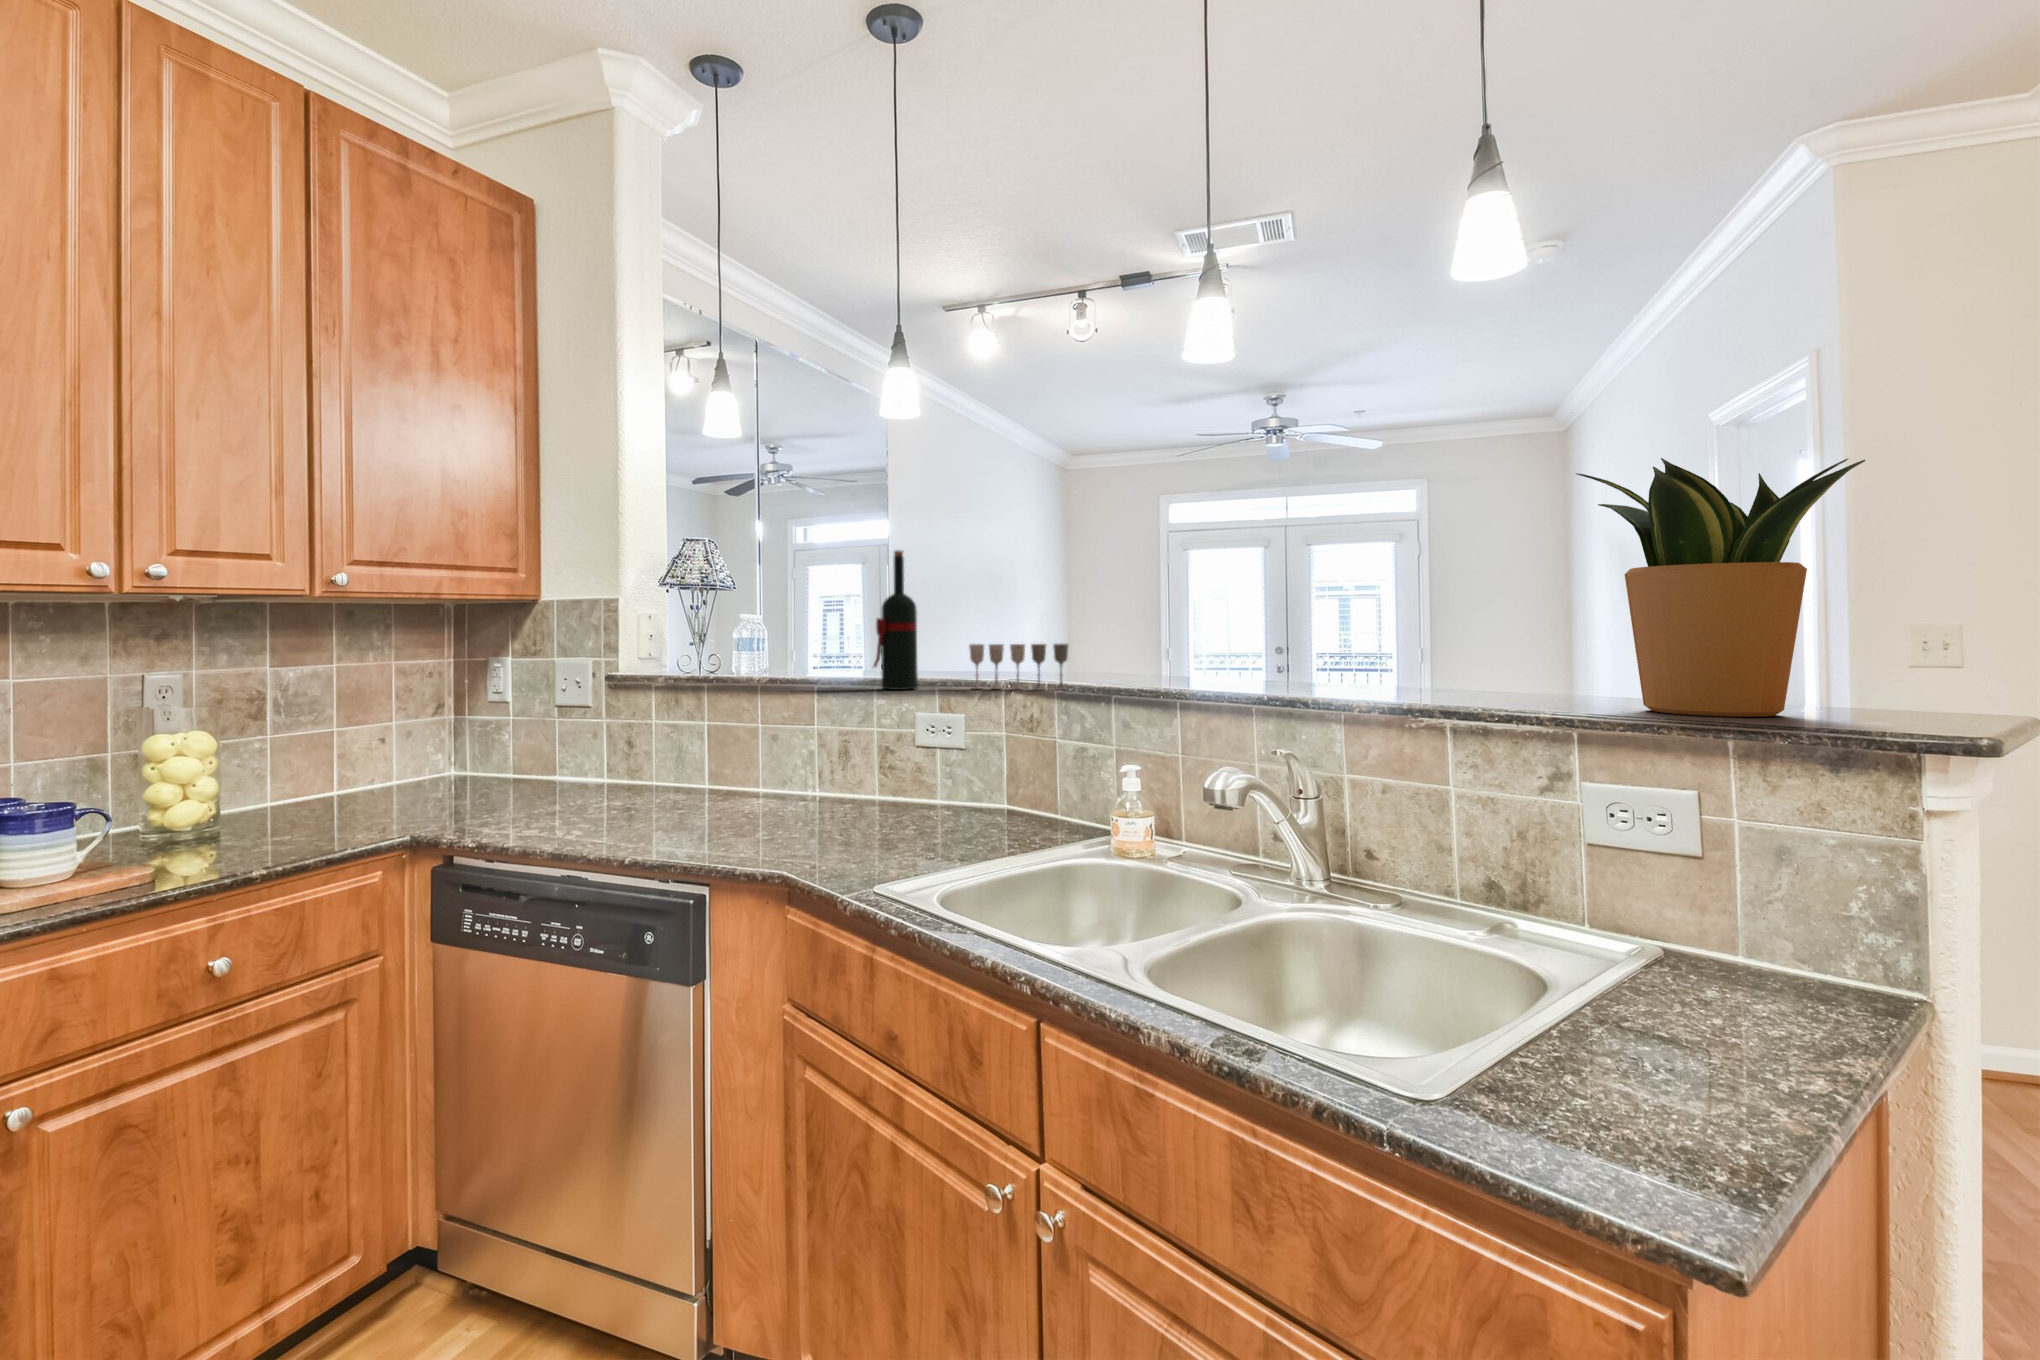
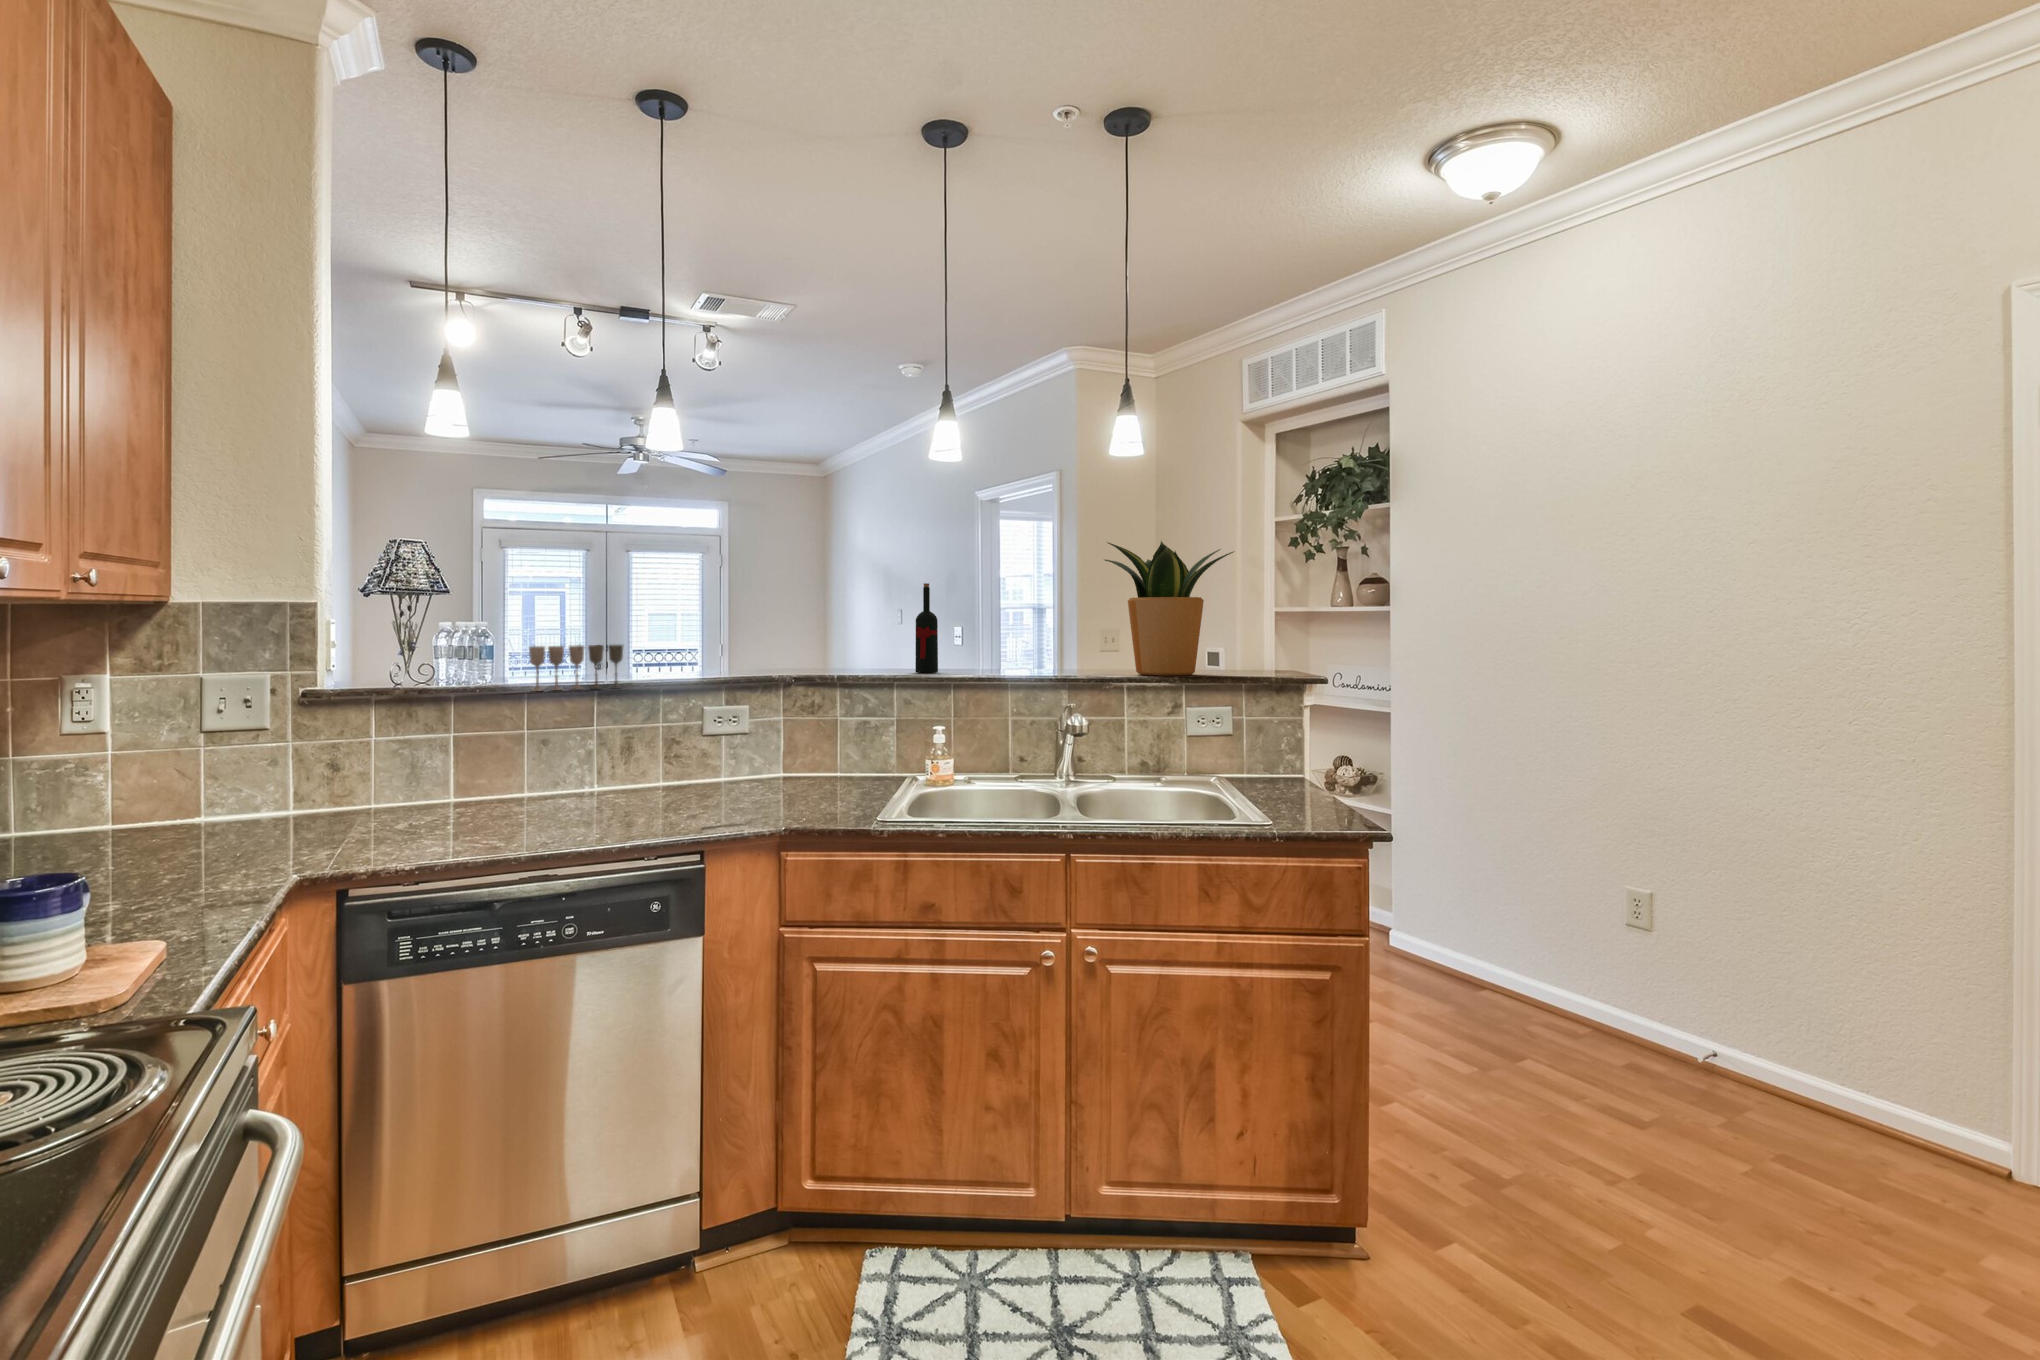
wine bottle: present [874,551,918,690] -> present [915,583,938,673]
wine glass: present [969,644,1069,689] -> present [529,645,623,692]

